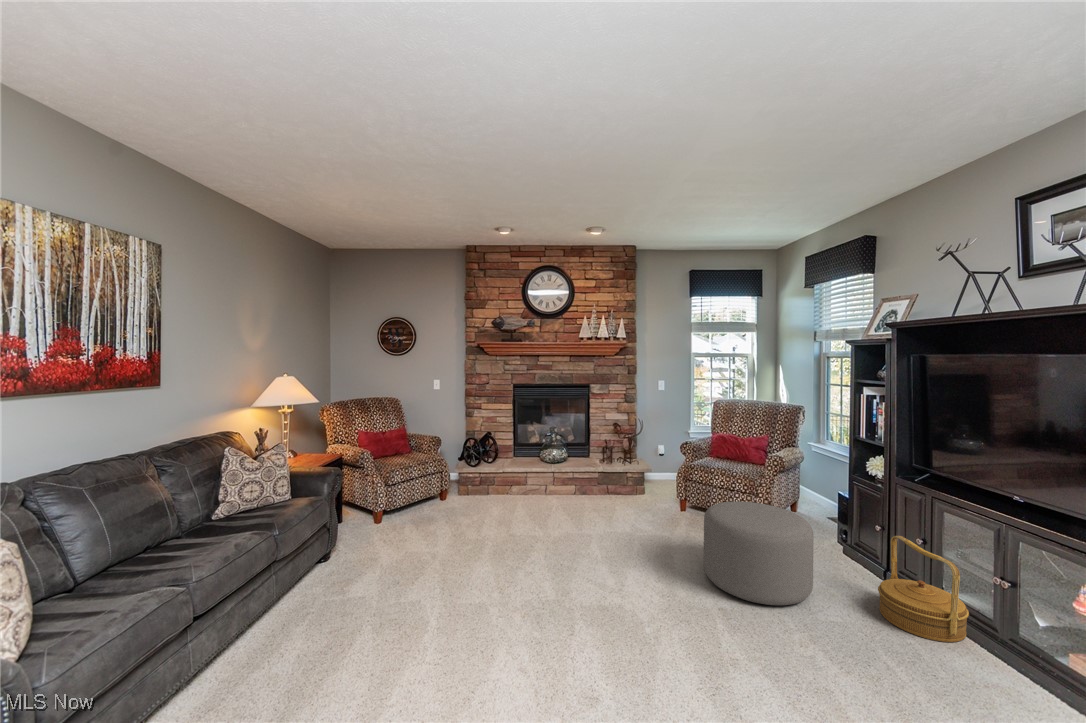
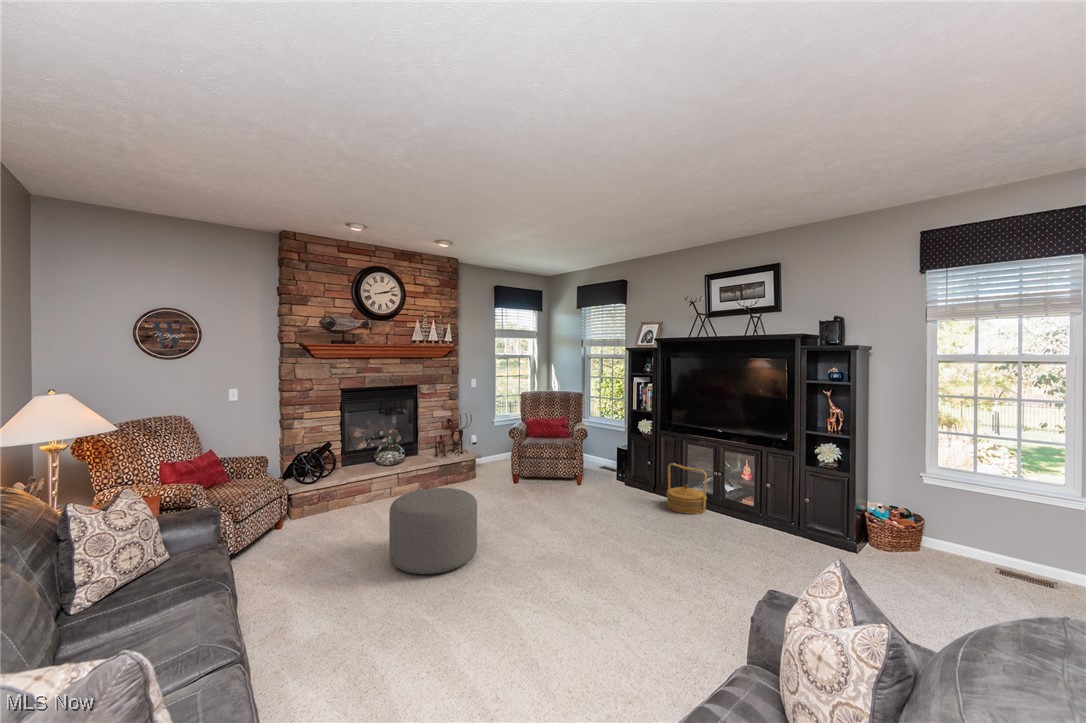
ottoman: present [704,502,814,605] -> present [389,488,477,574]

